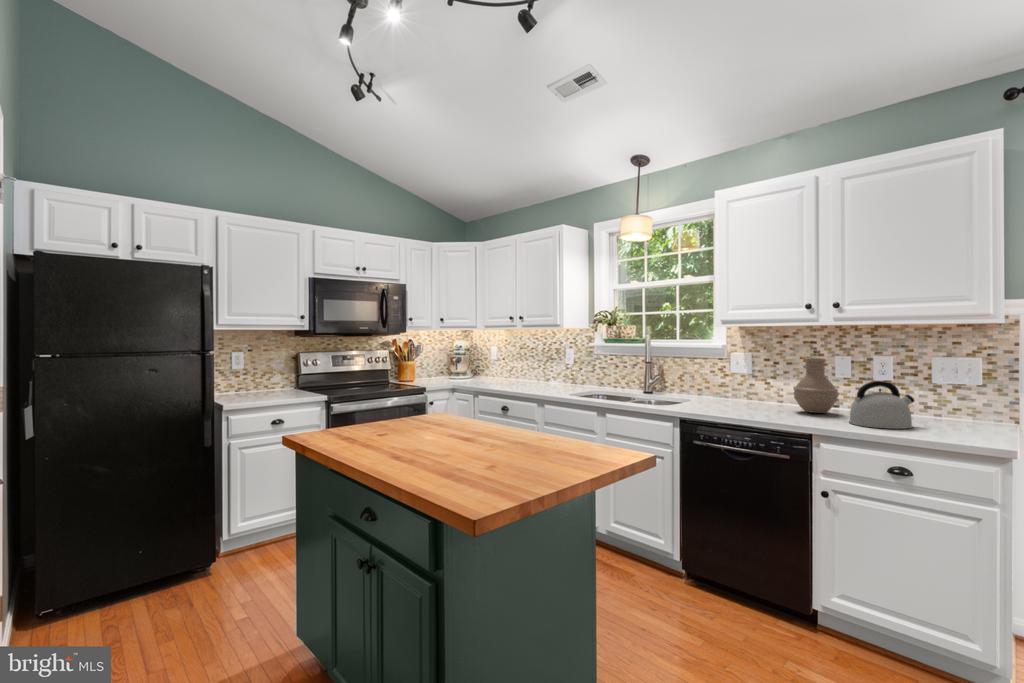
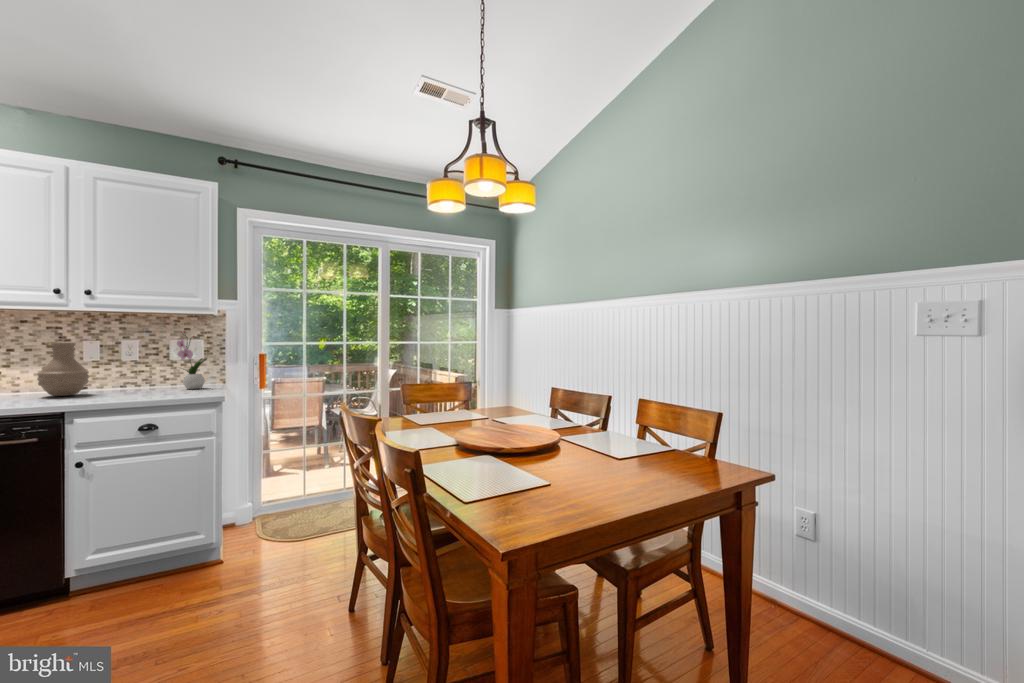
flower arrangement: none [941,346,988,426] -> present [177,331,206,389]
kettle: present [849,381,914,429] -> none [103,359,159,399]

